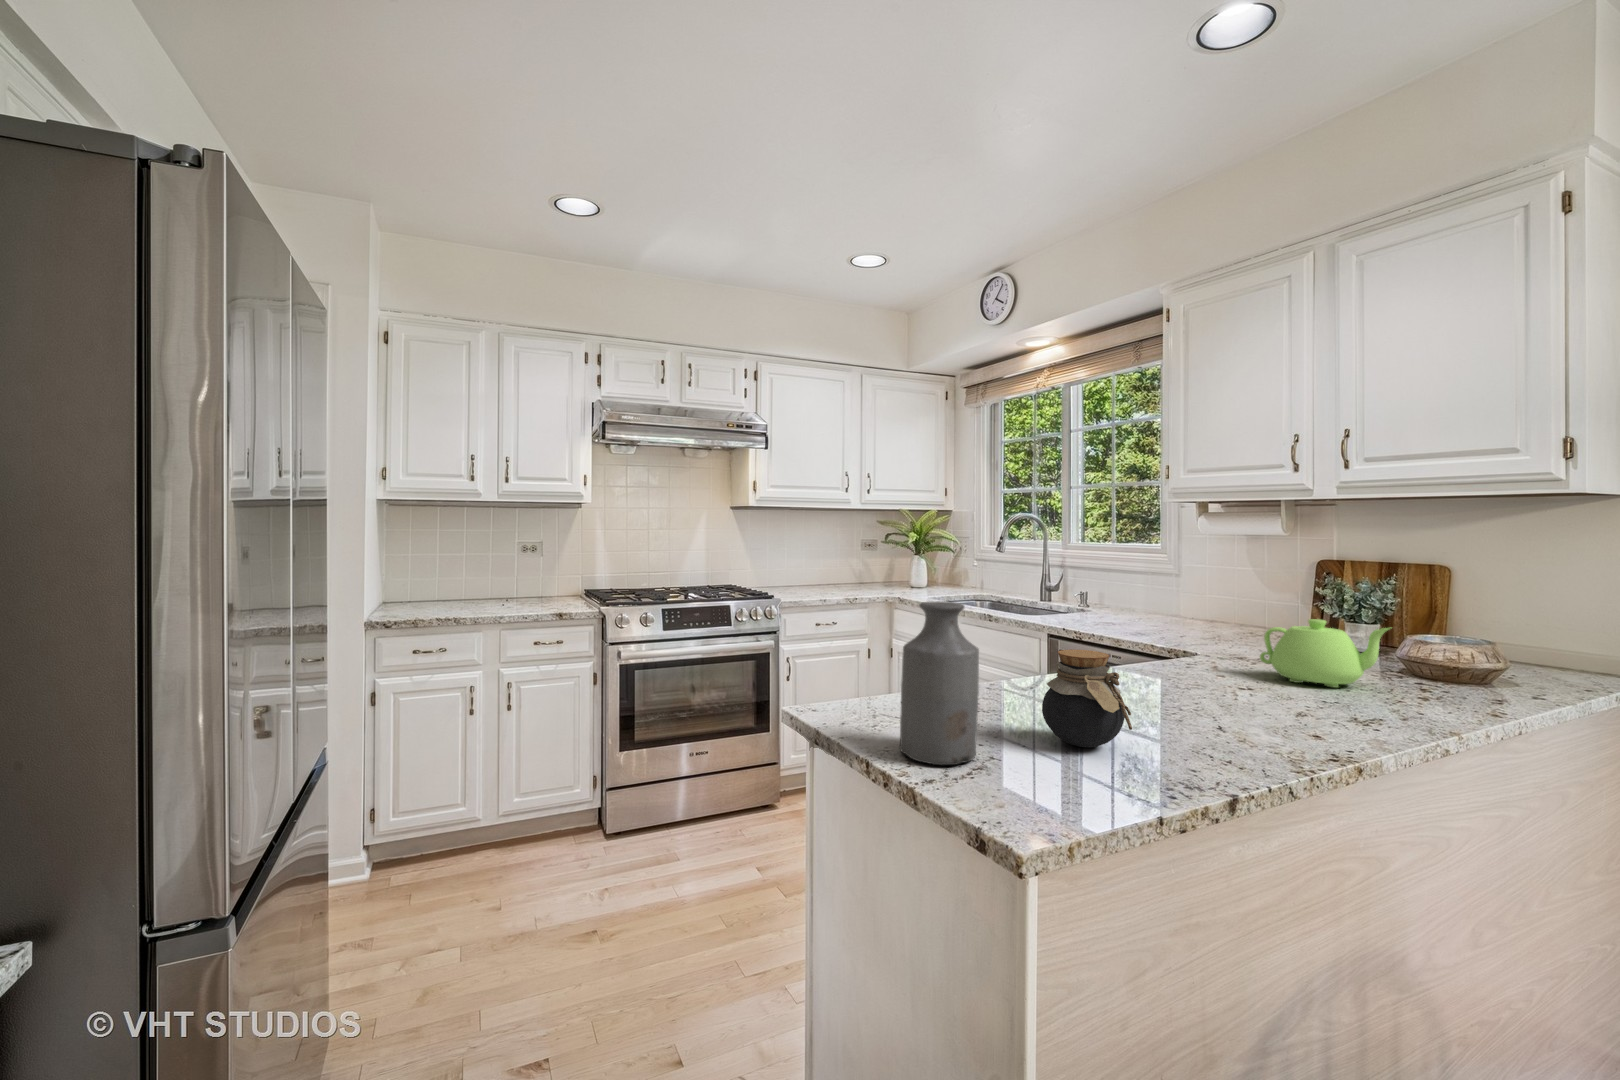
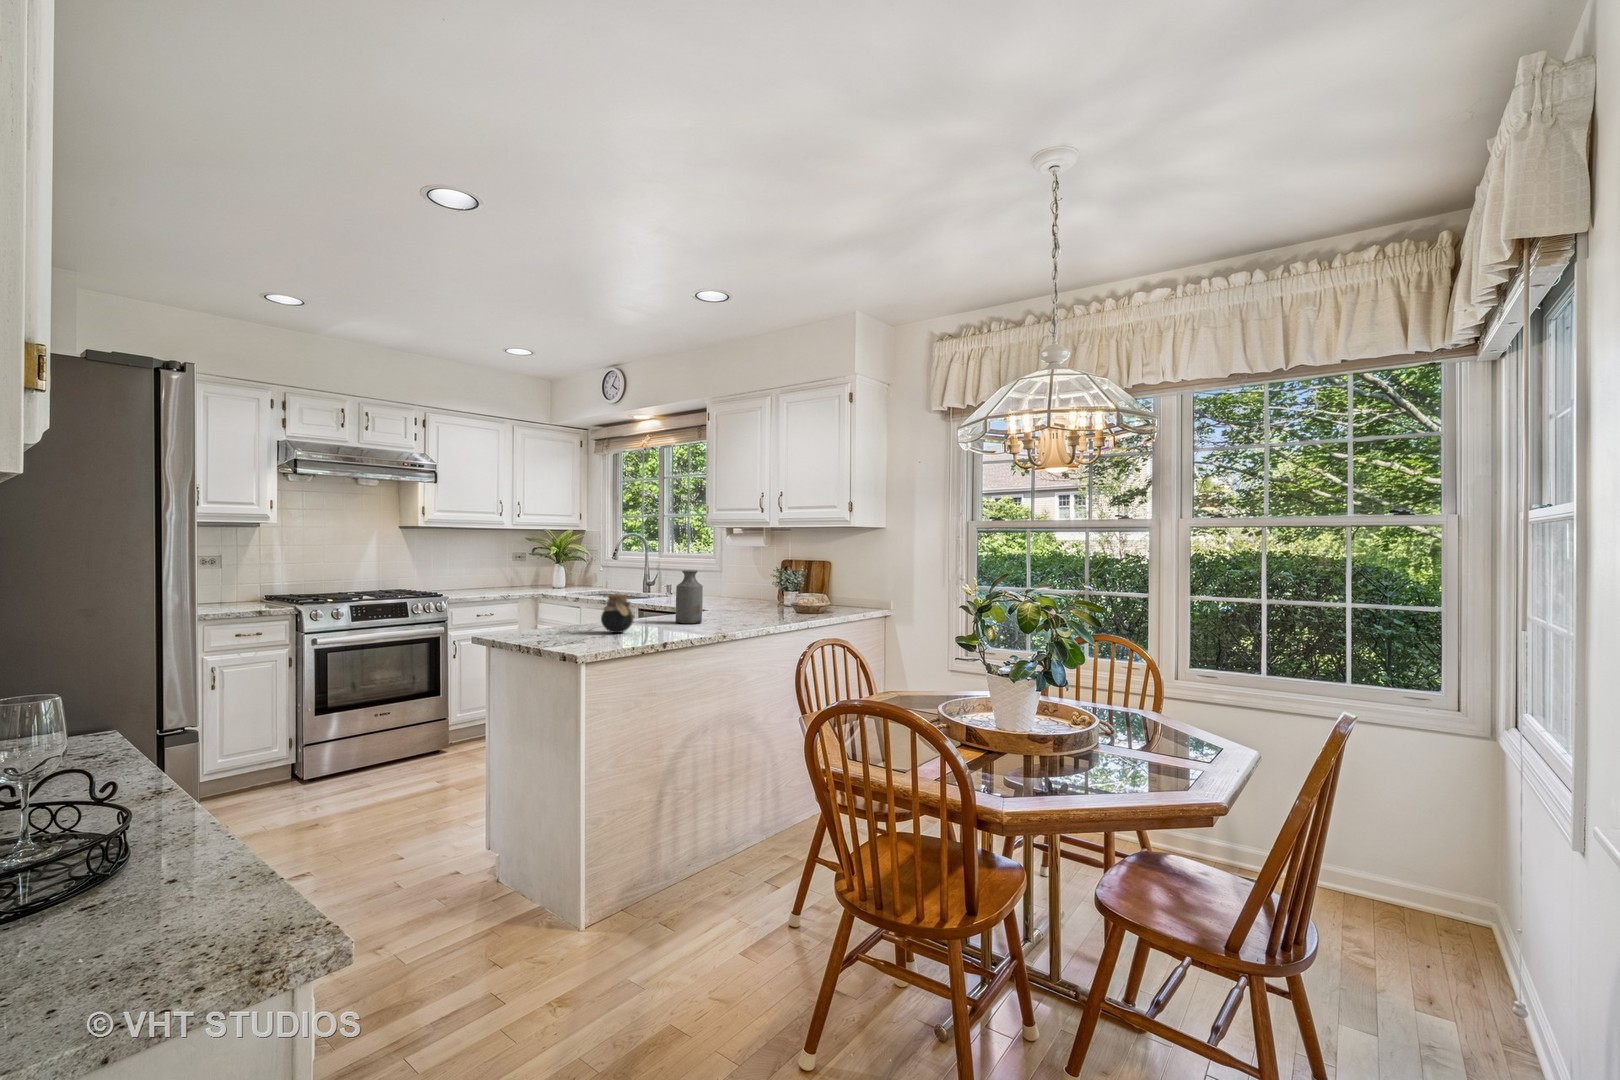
bottle: present [900,601,979,765] -> present [675,570,703,624]
teapot: present [1260,619,1389,688] -> none [725,586,771,616]

